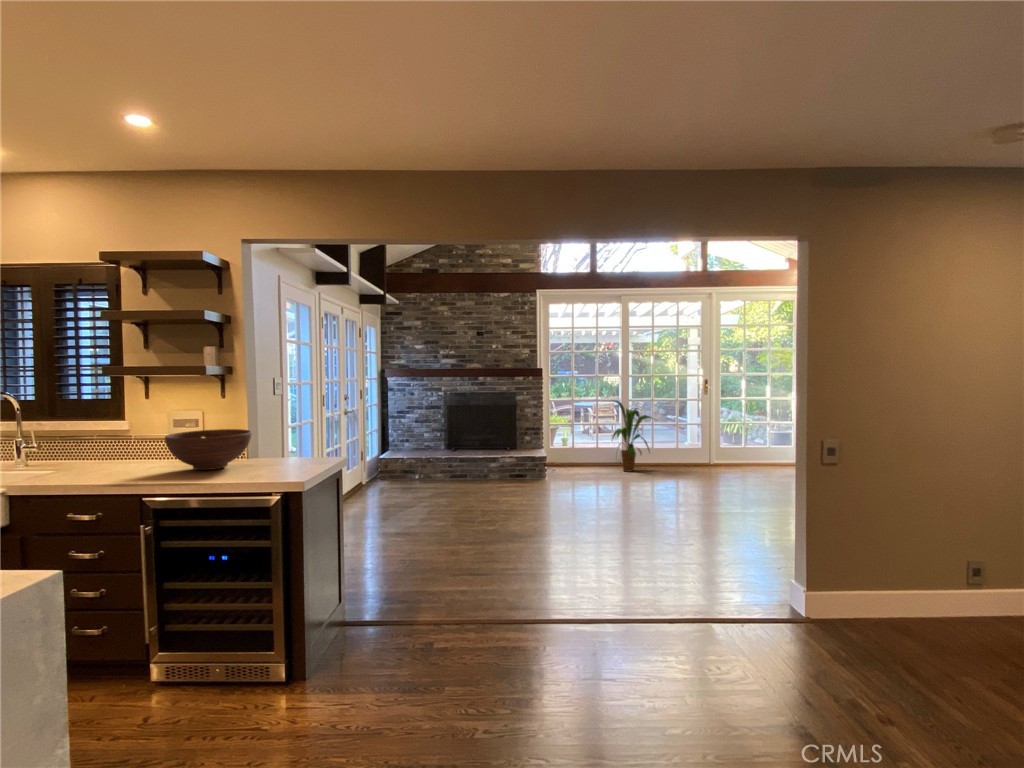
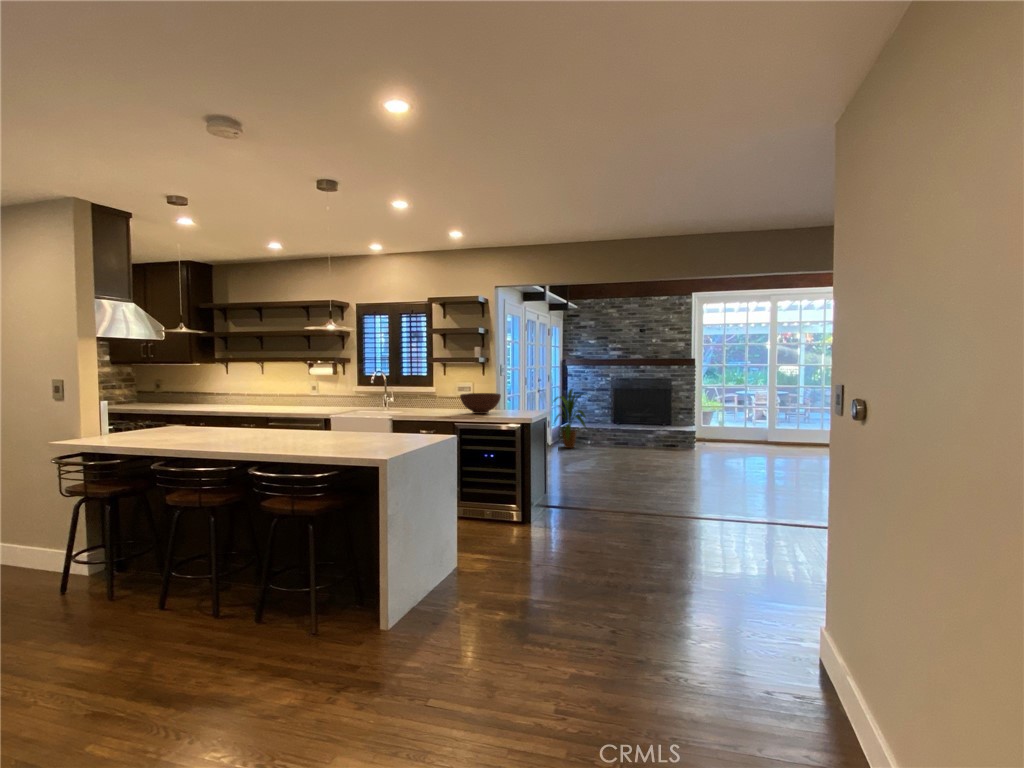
house plant: present [612,401,651,472] -> present [554,389,586,448]

